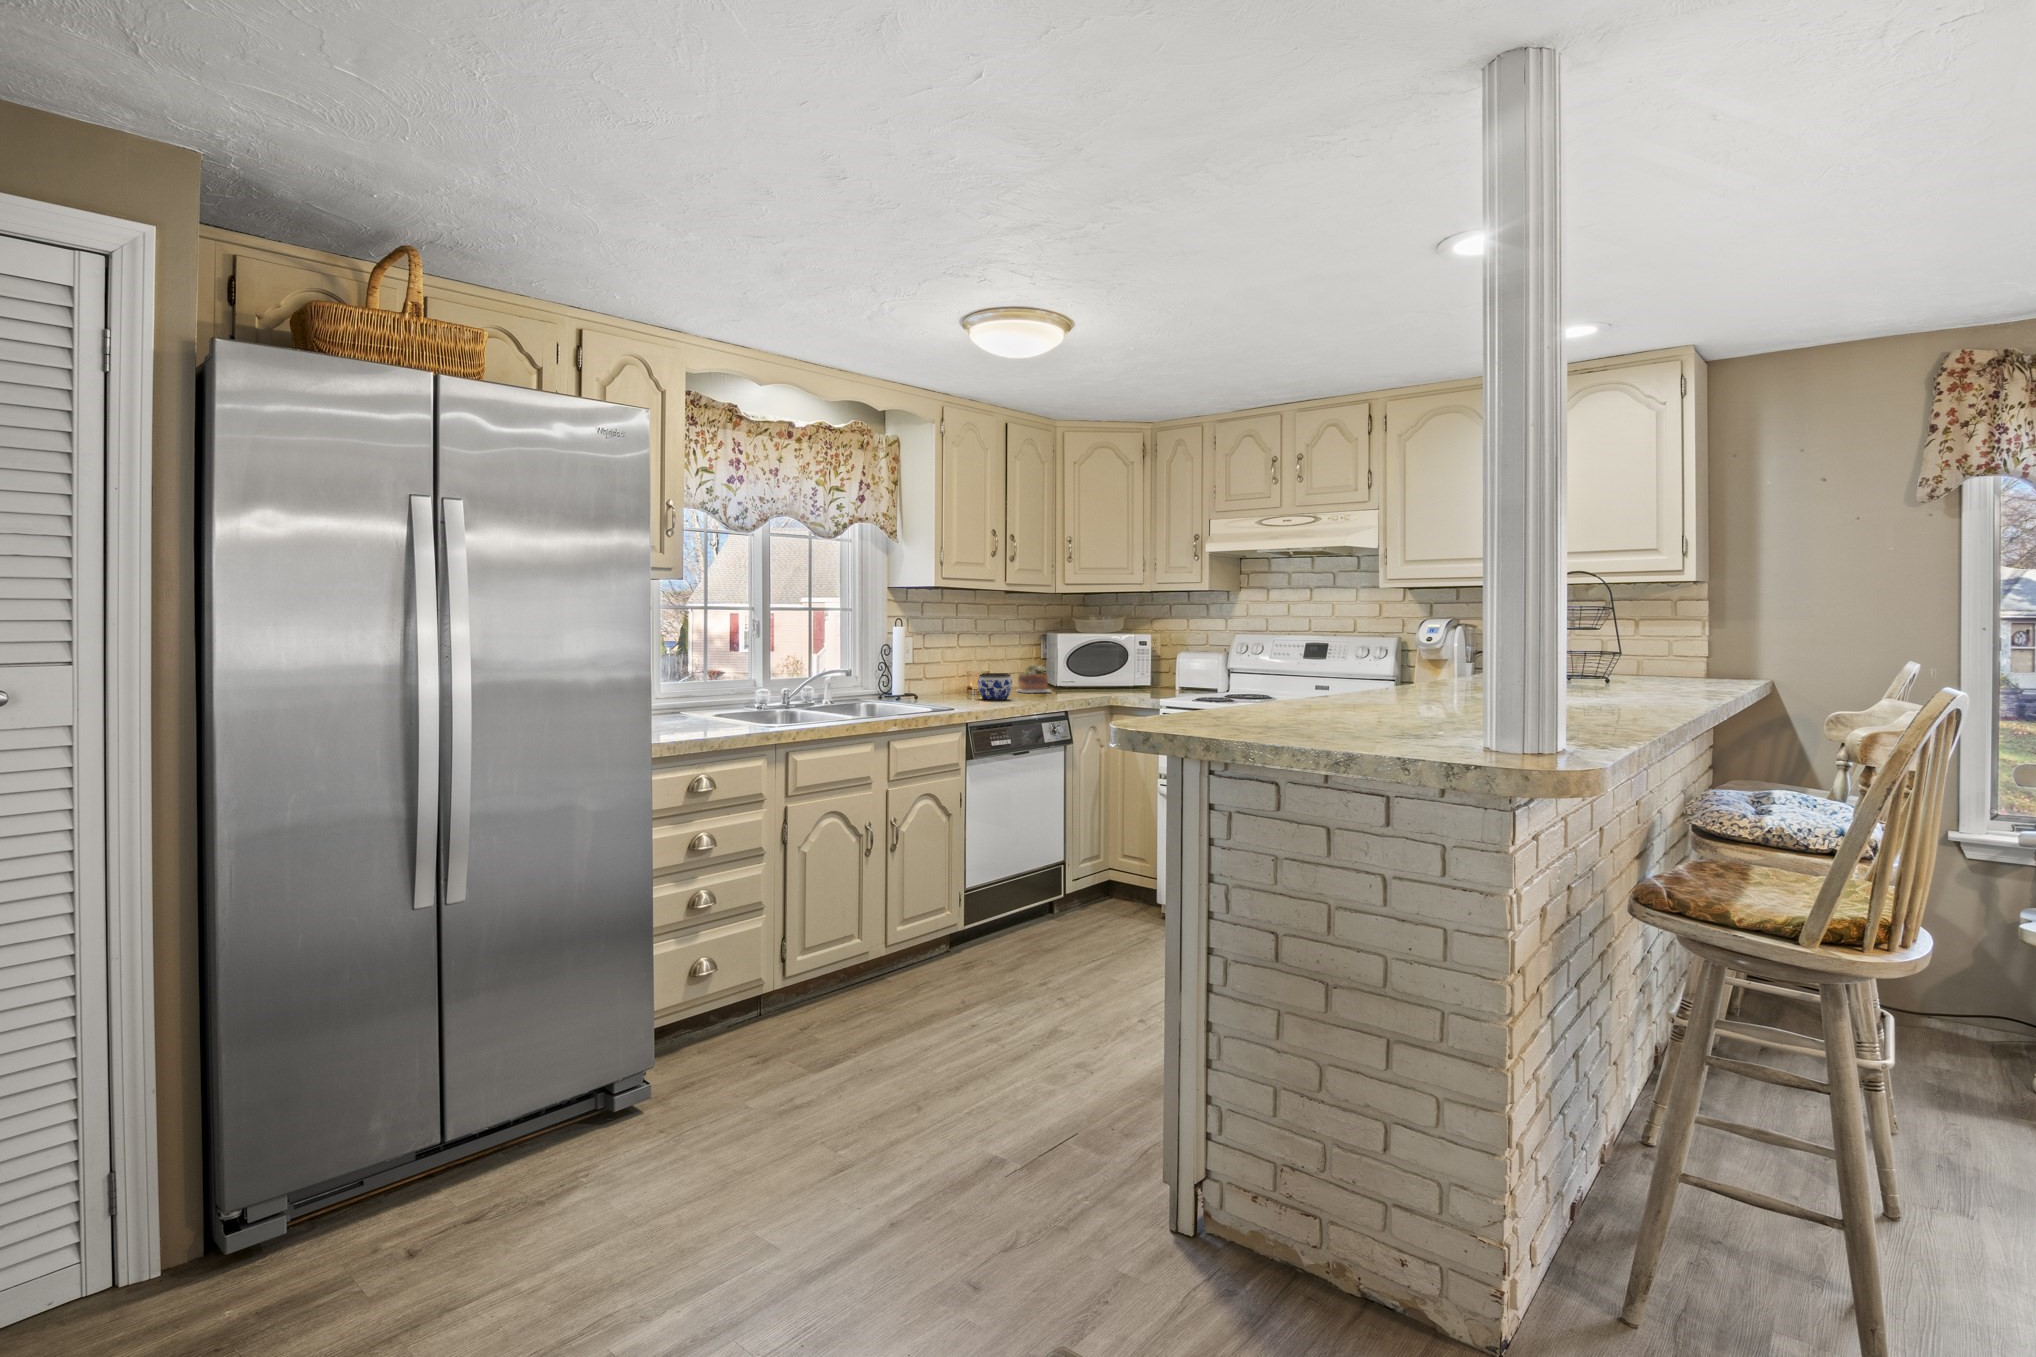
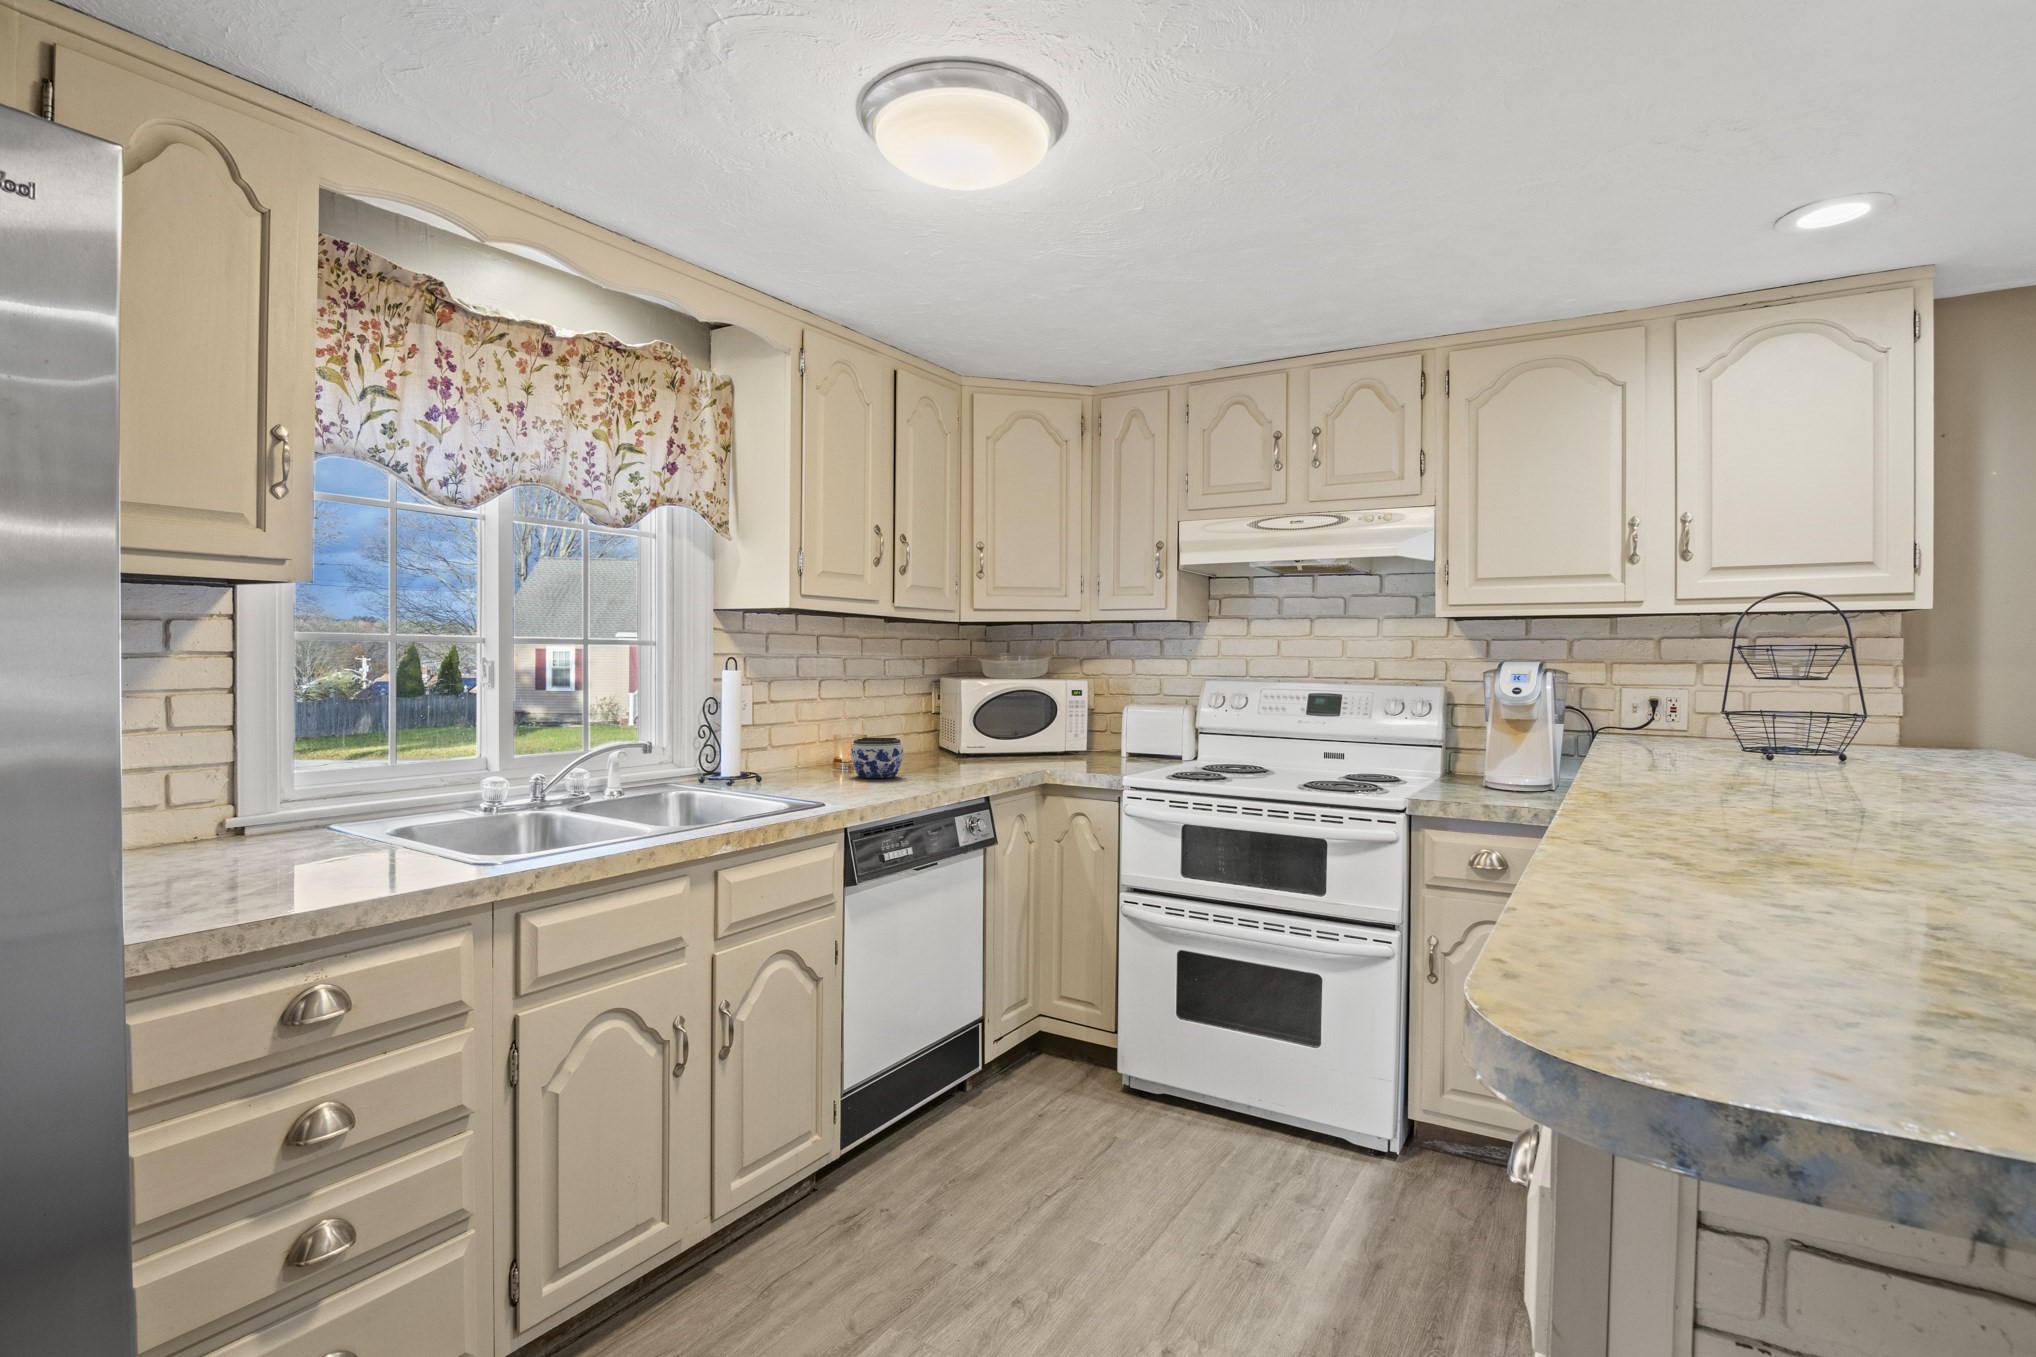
succulent plant: present [1016,665,1051,693] -> none [898,721,953,763]

